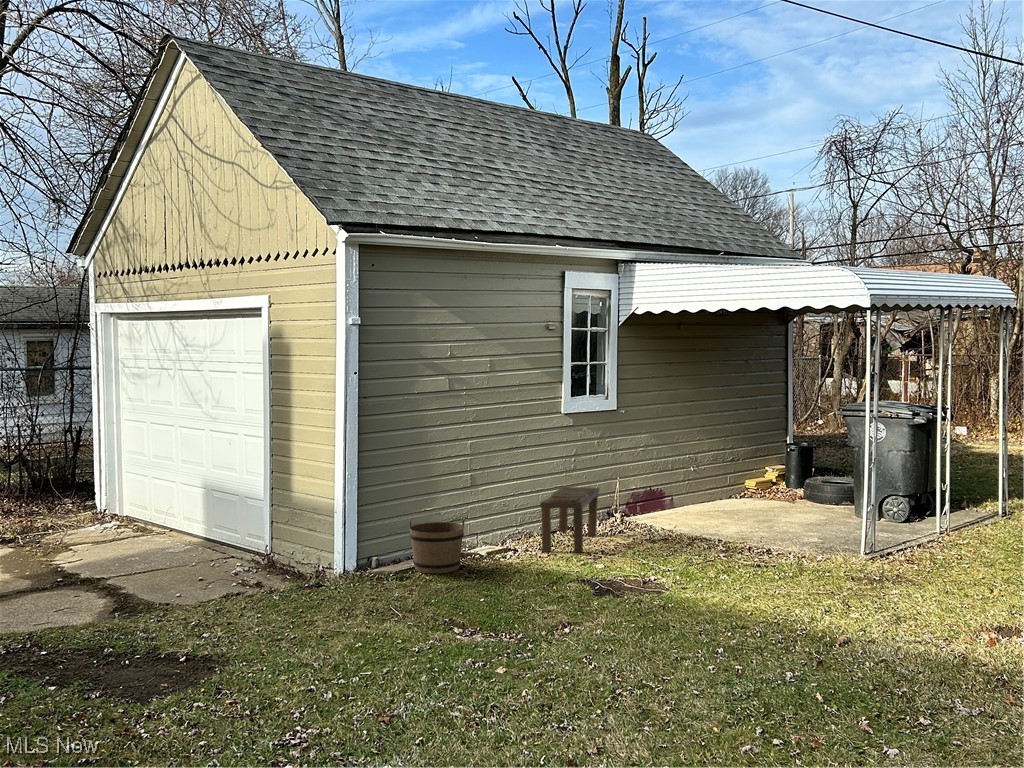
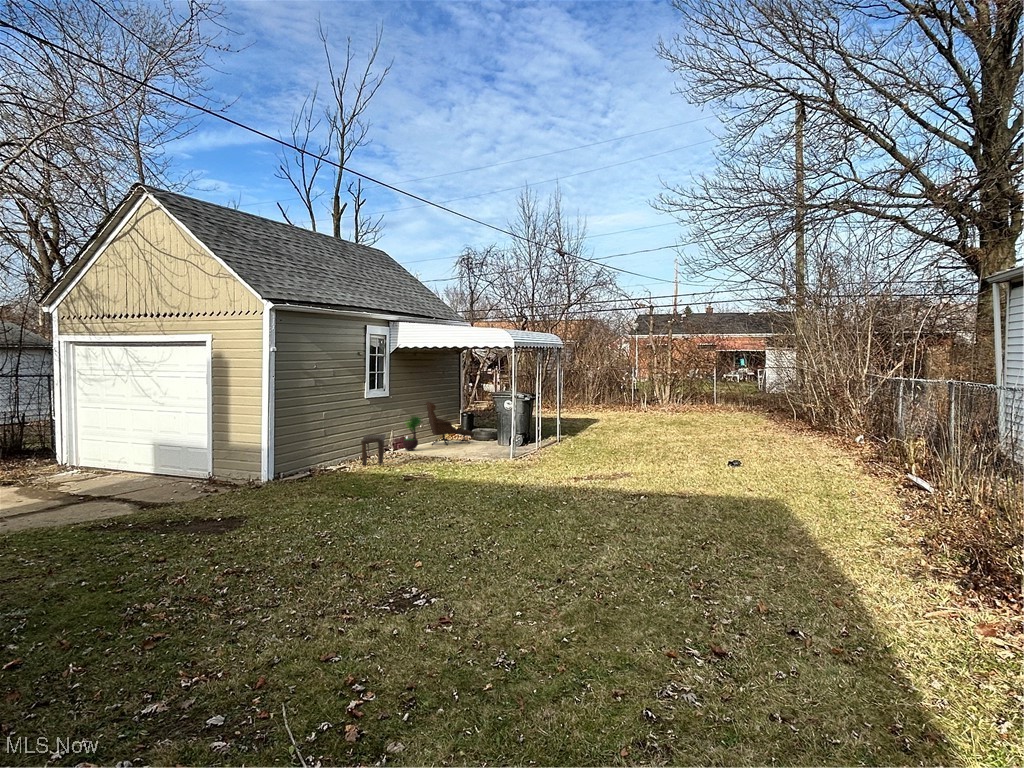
lounge chair: none [704,419,804,509] -> present [426,402,474,445]
potted tree: none [645,443,689,518] -> present [403,417,421,450]
bucket: present [409,518,465,573] -> none [300,448,329,476]

